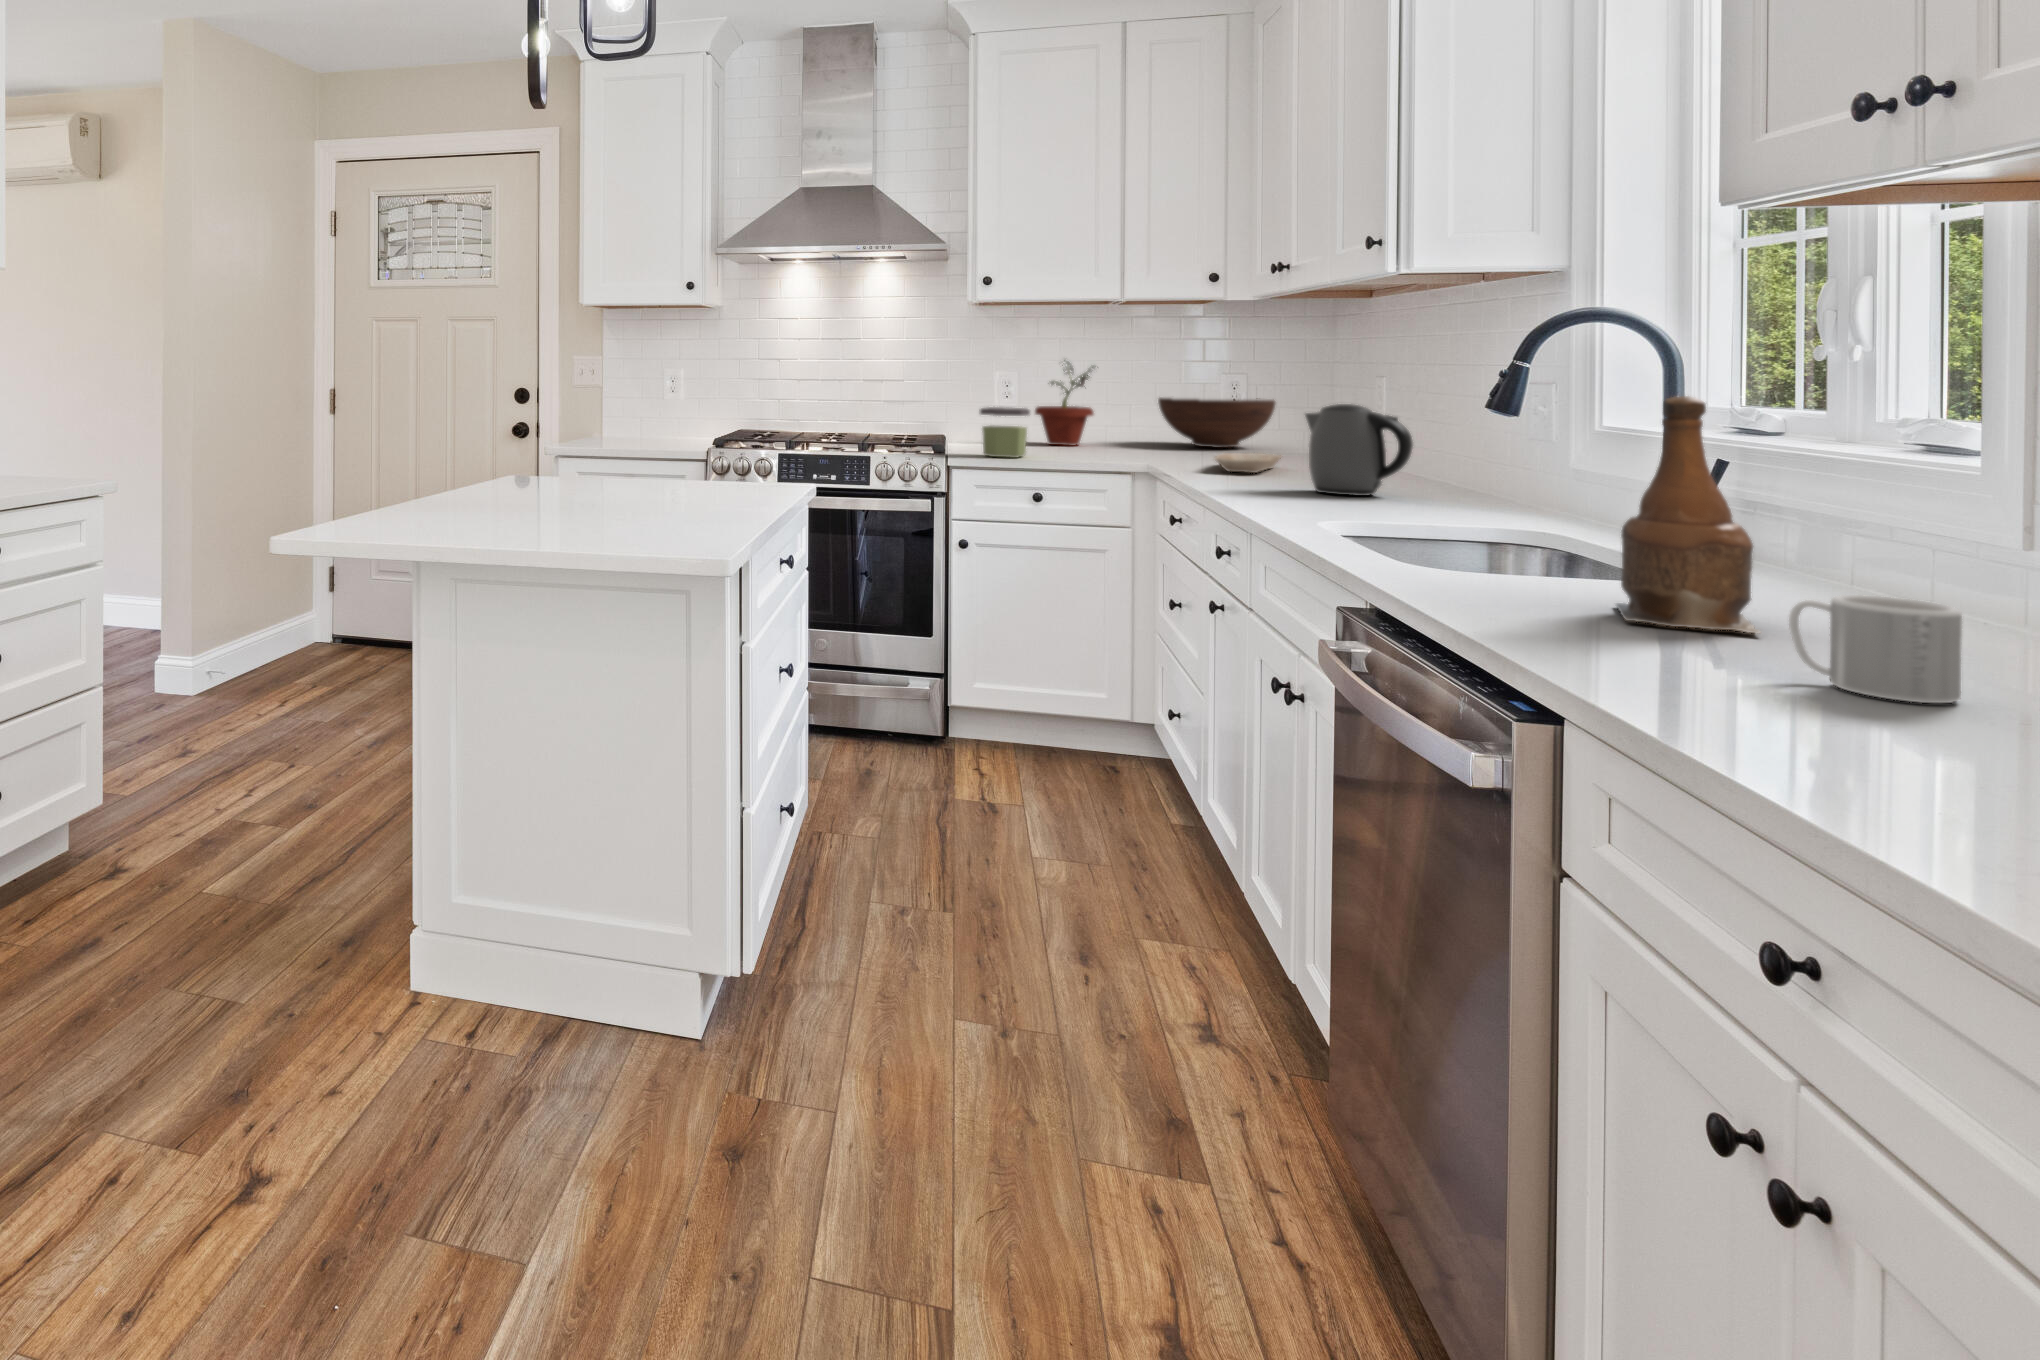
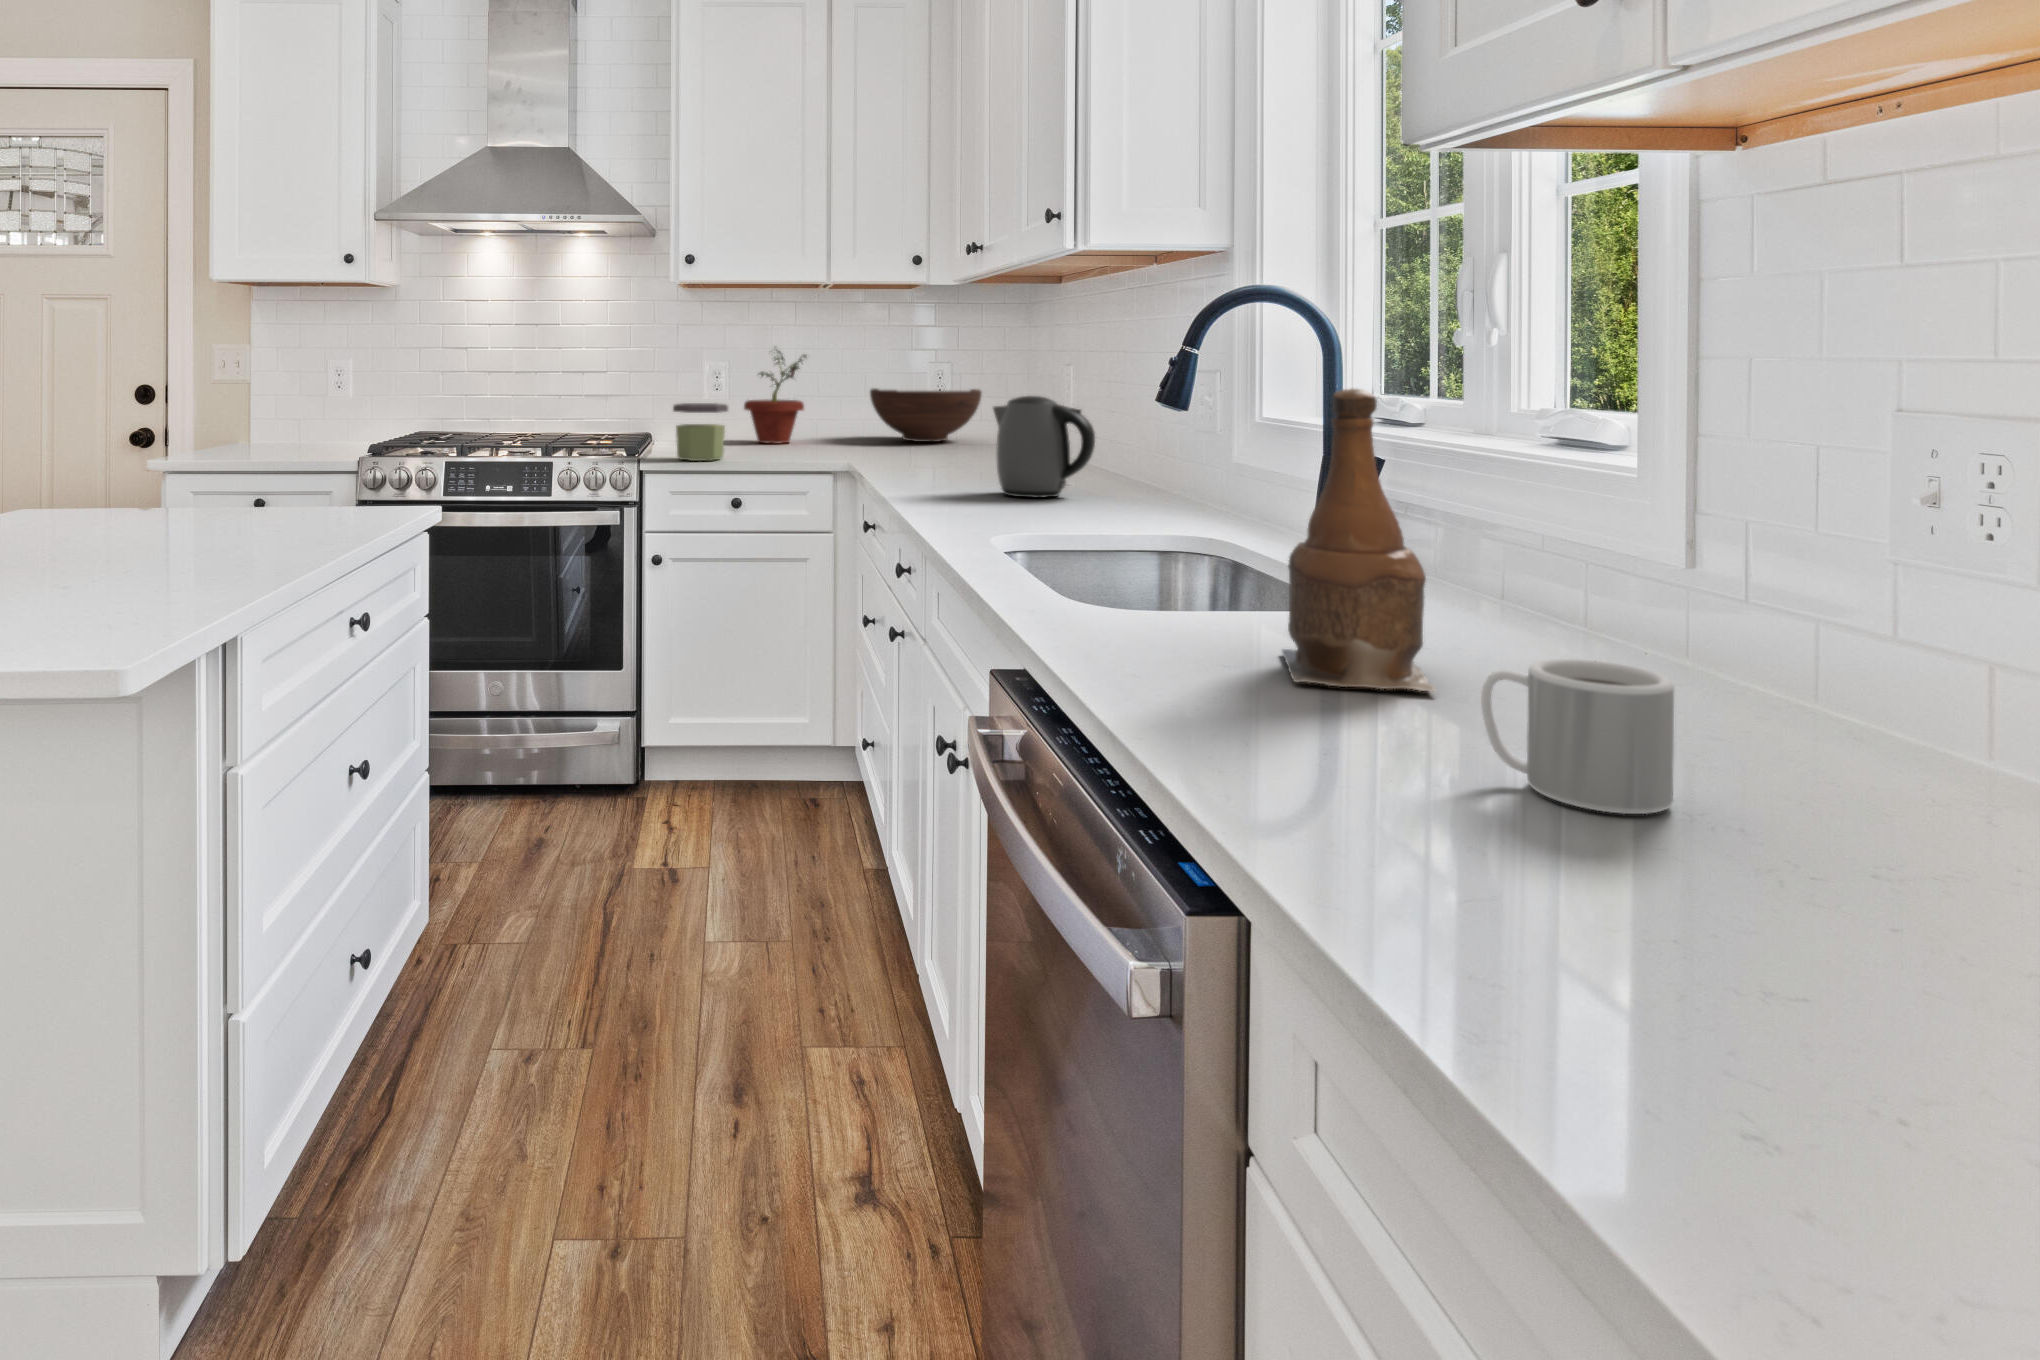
tray: present [1215,453,1282,473] -> none [910,449,981,472]

